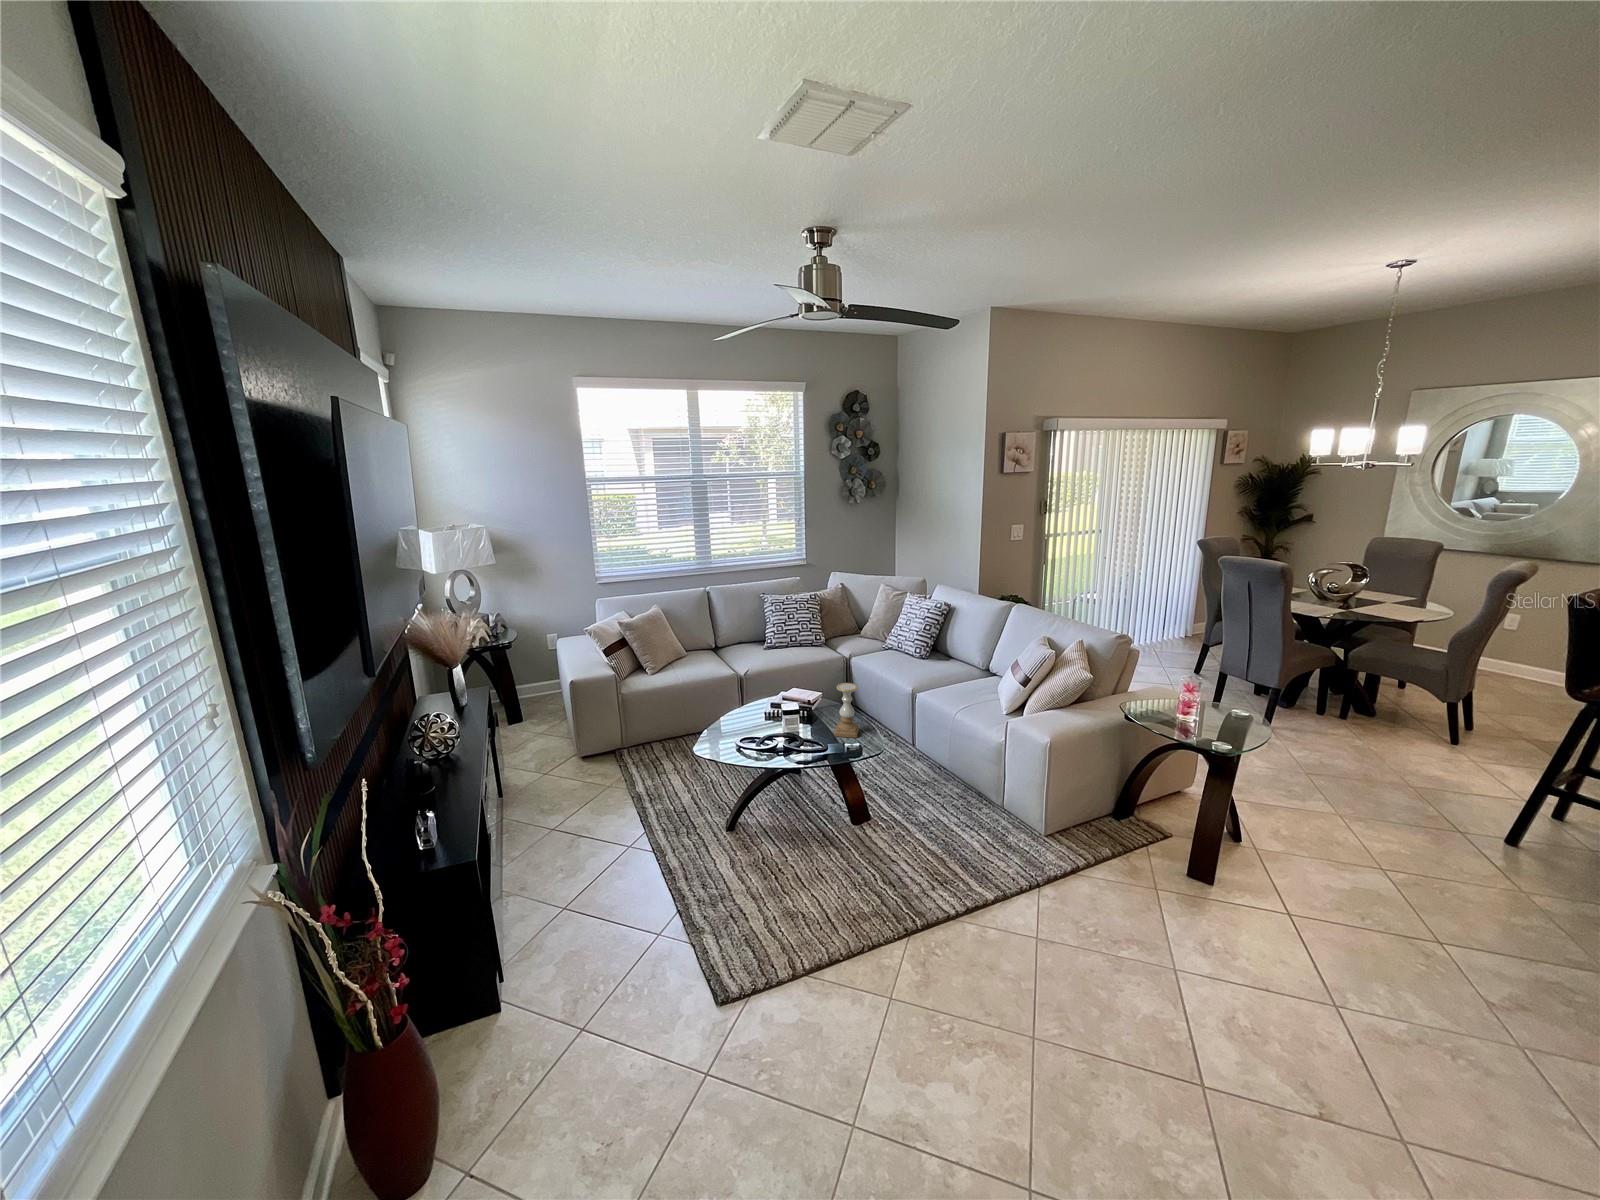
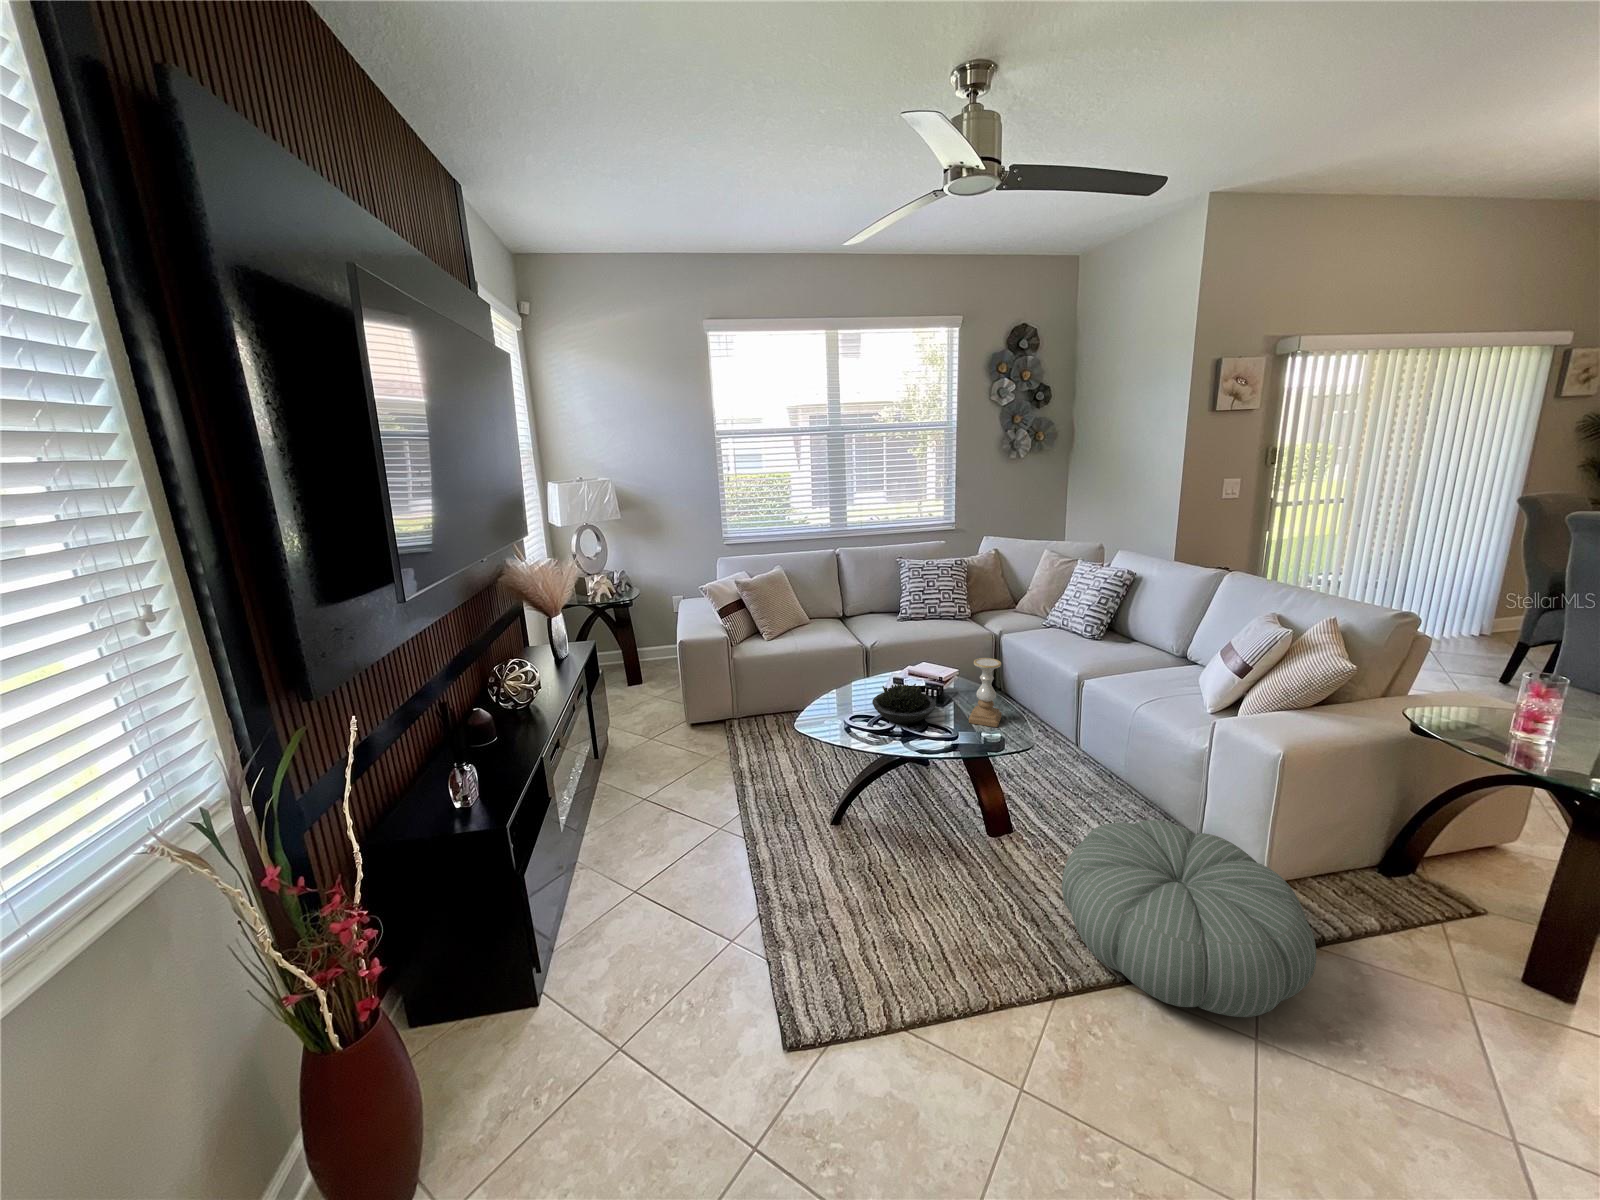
succulent plant: none [757,707,808,742] -> present [872,684,936,724]
pouf: none [910,797,1070,924] -> present [1062,820,1316,1017]

